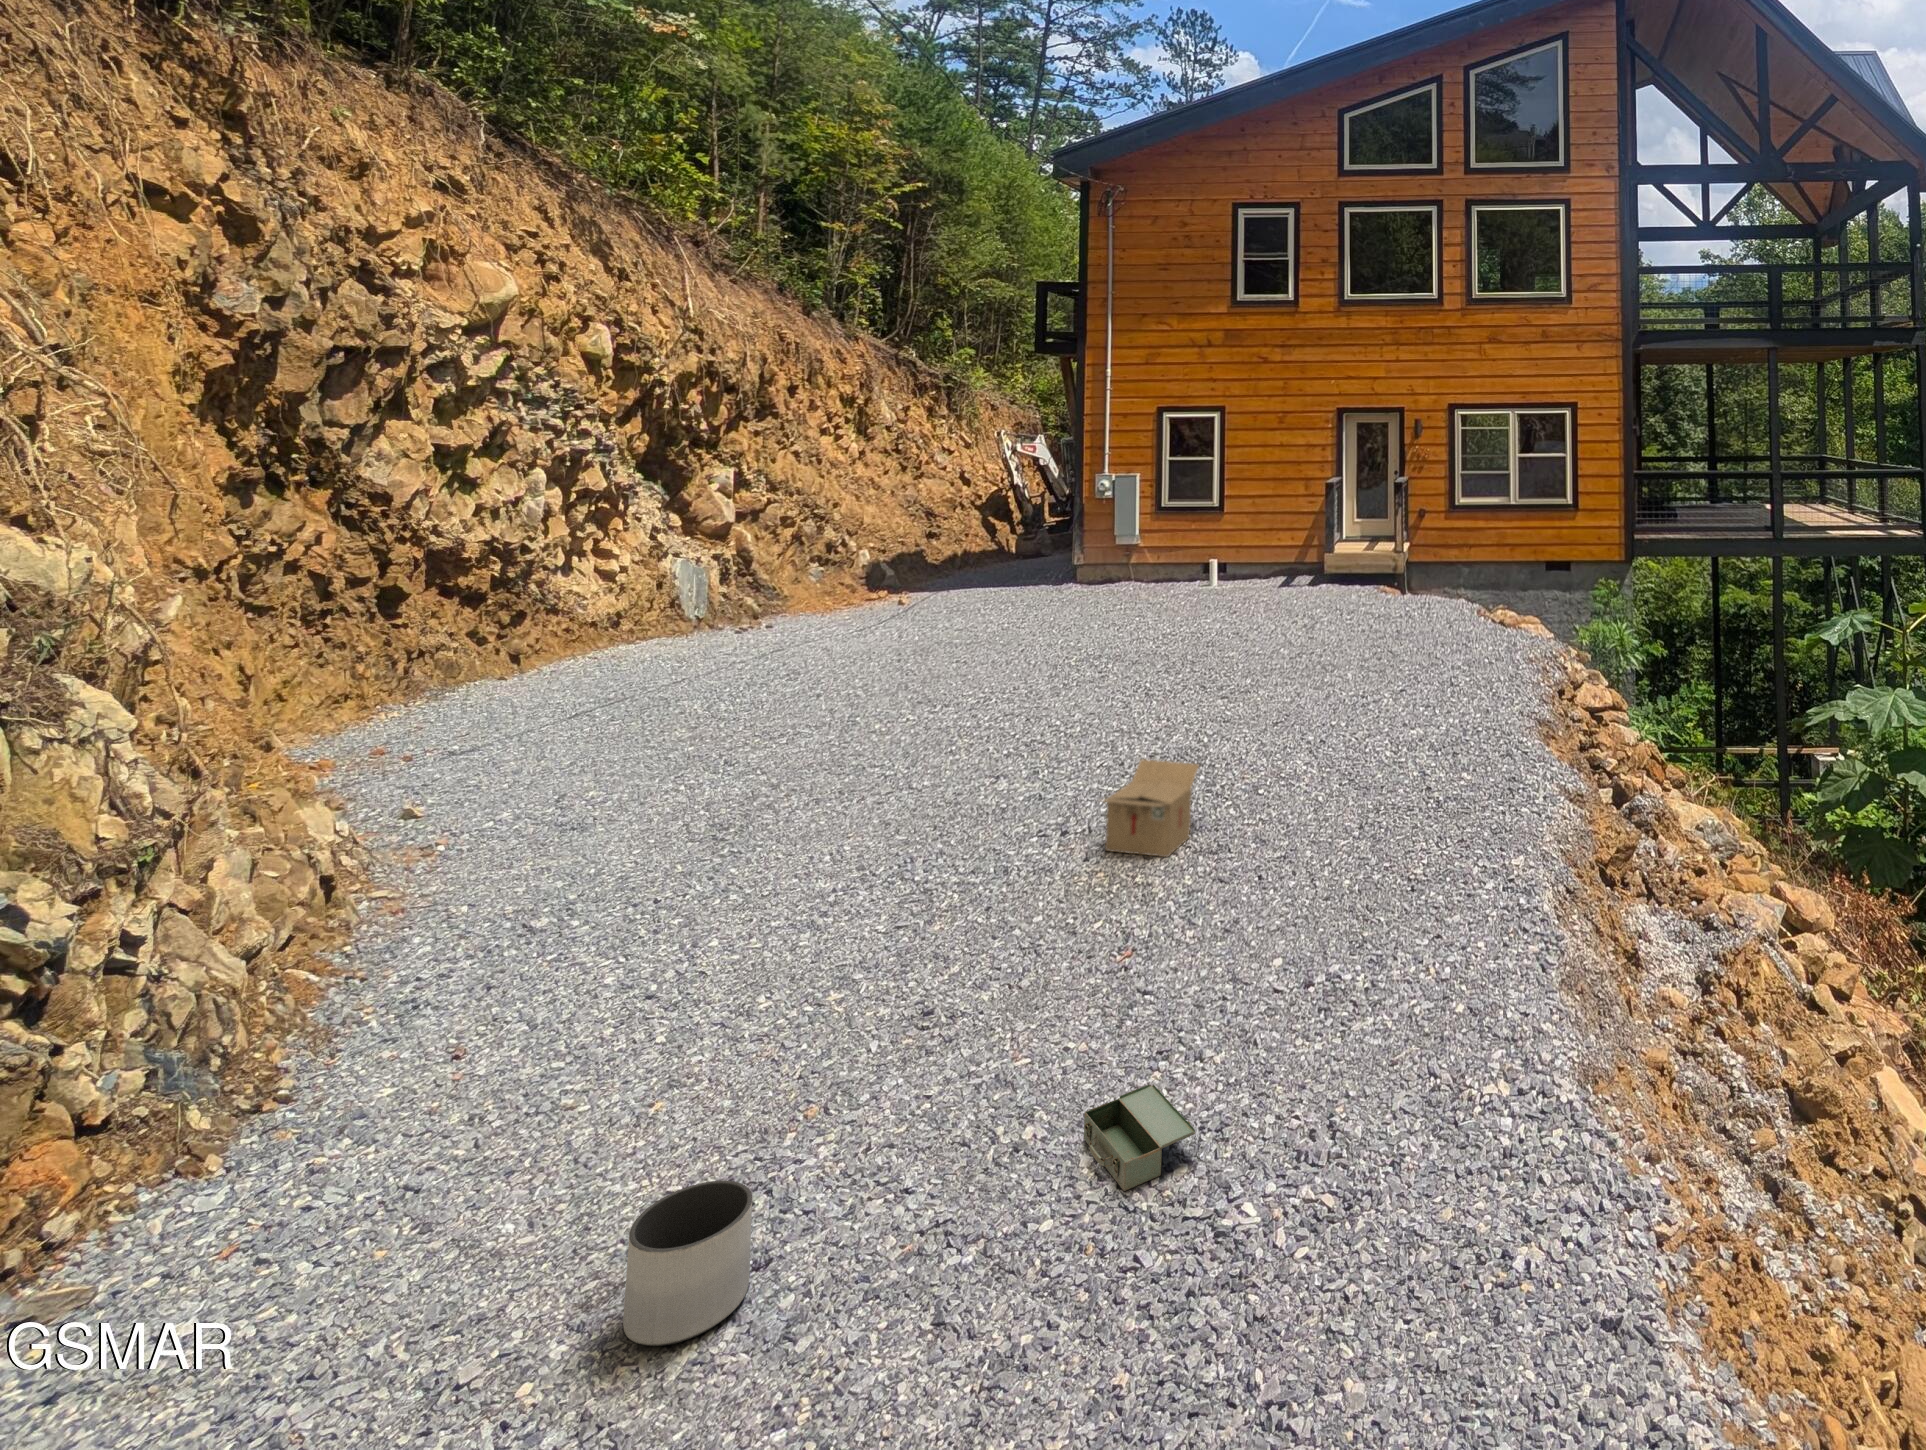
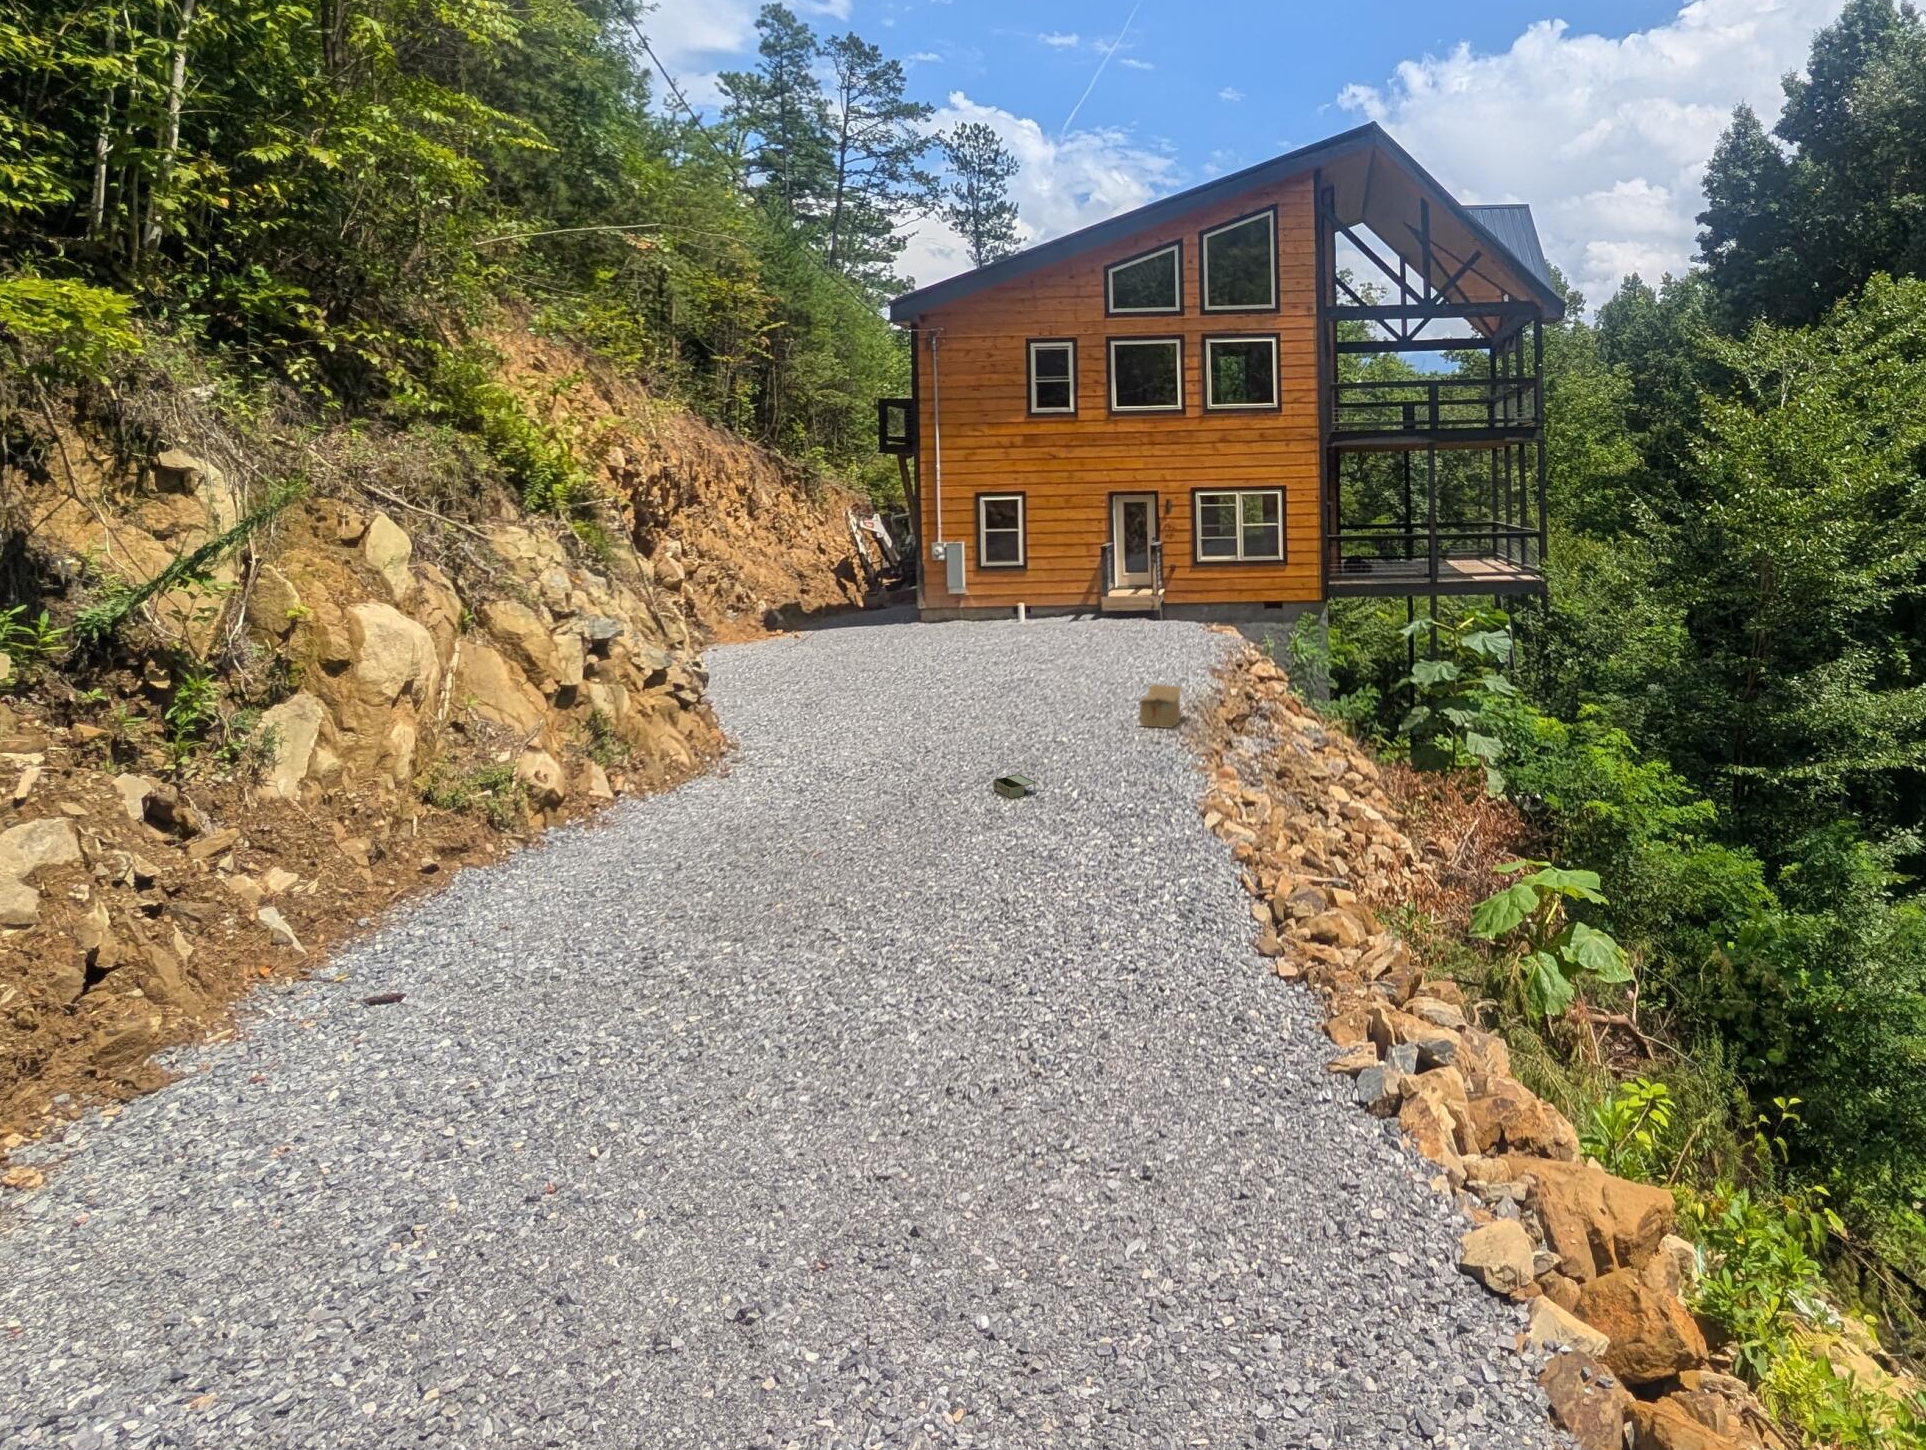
cardboard box: present [1101,759,1199,857] -> present [1140,685,1182,728]
planter: present [623,1181,752,1346] -> none [849,781,886,821]

